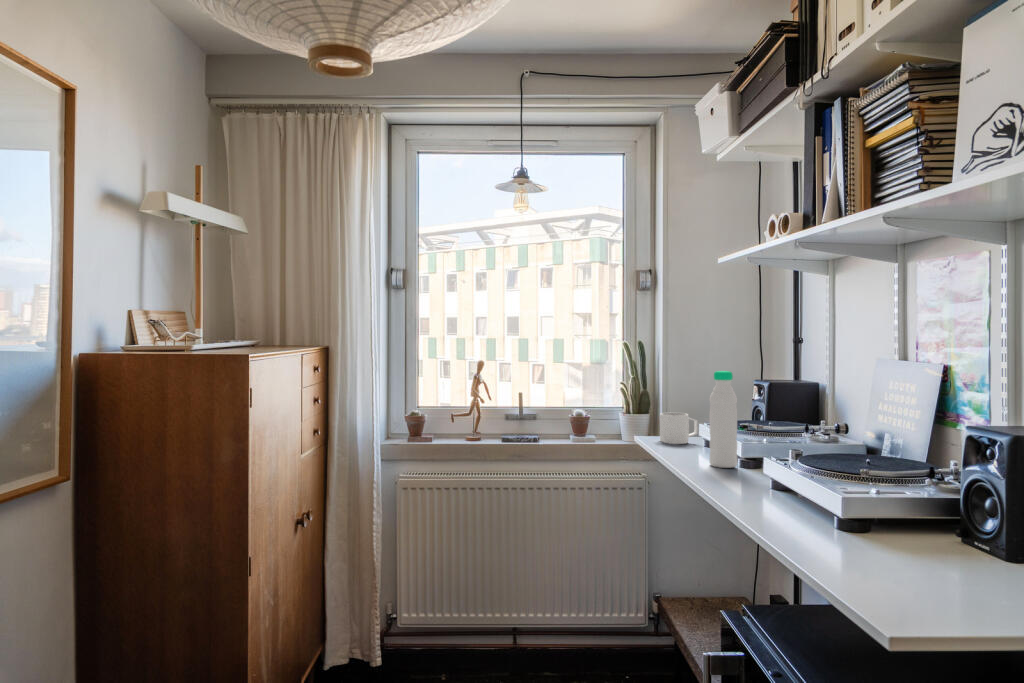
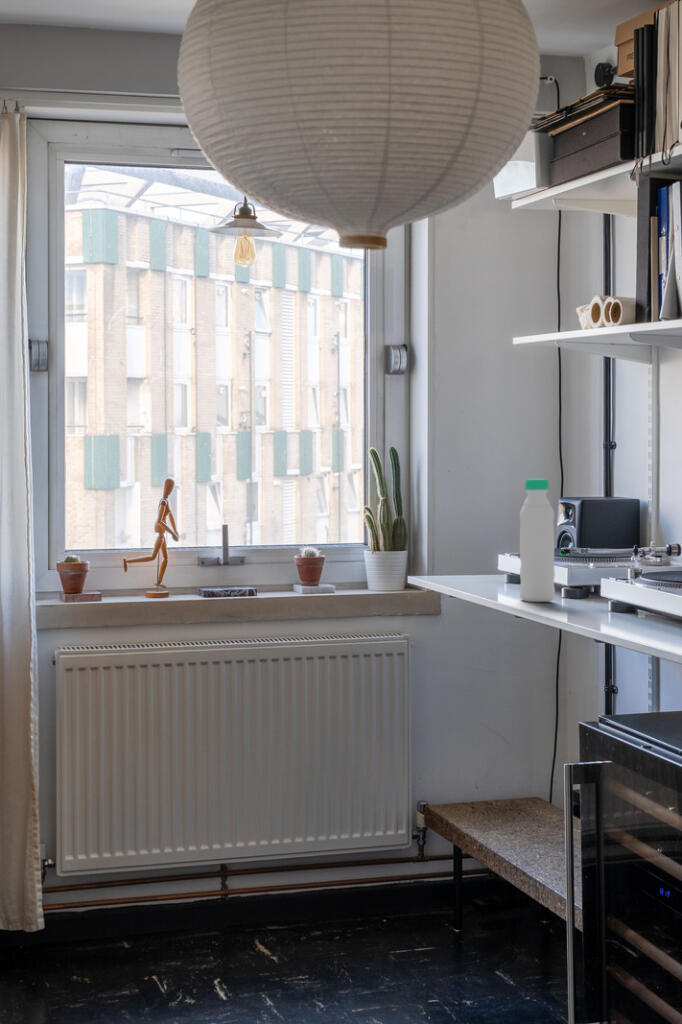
mug: present [660,413,698,444] -> none [439,543,488,583]

